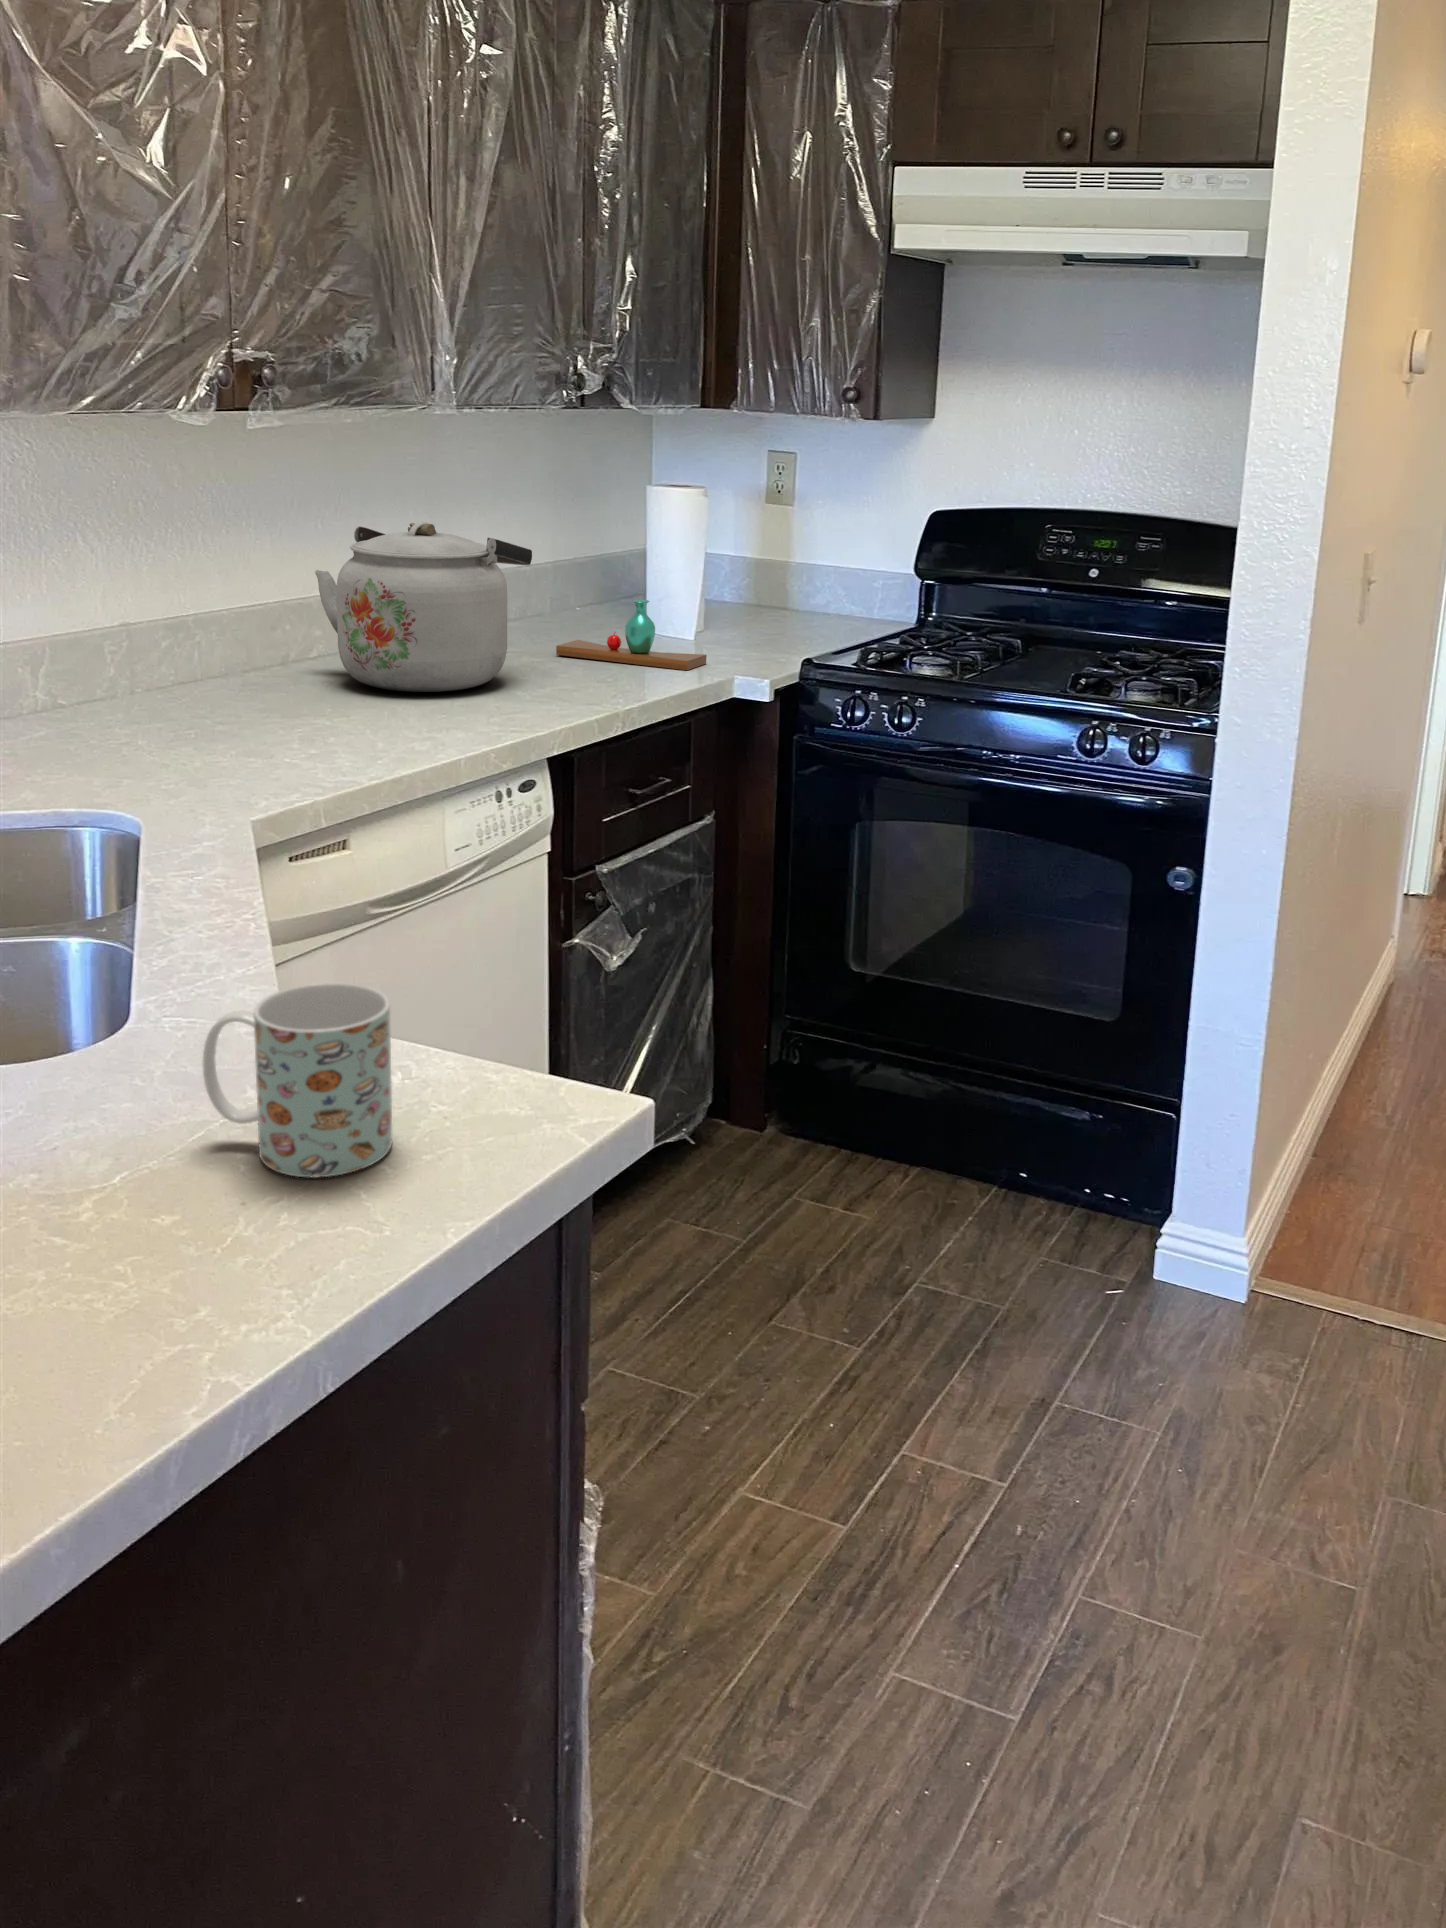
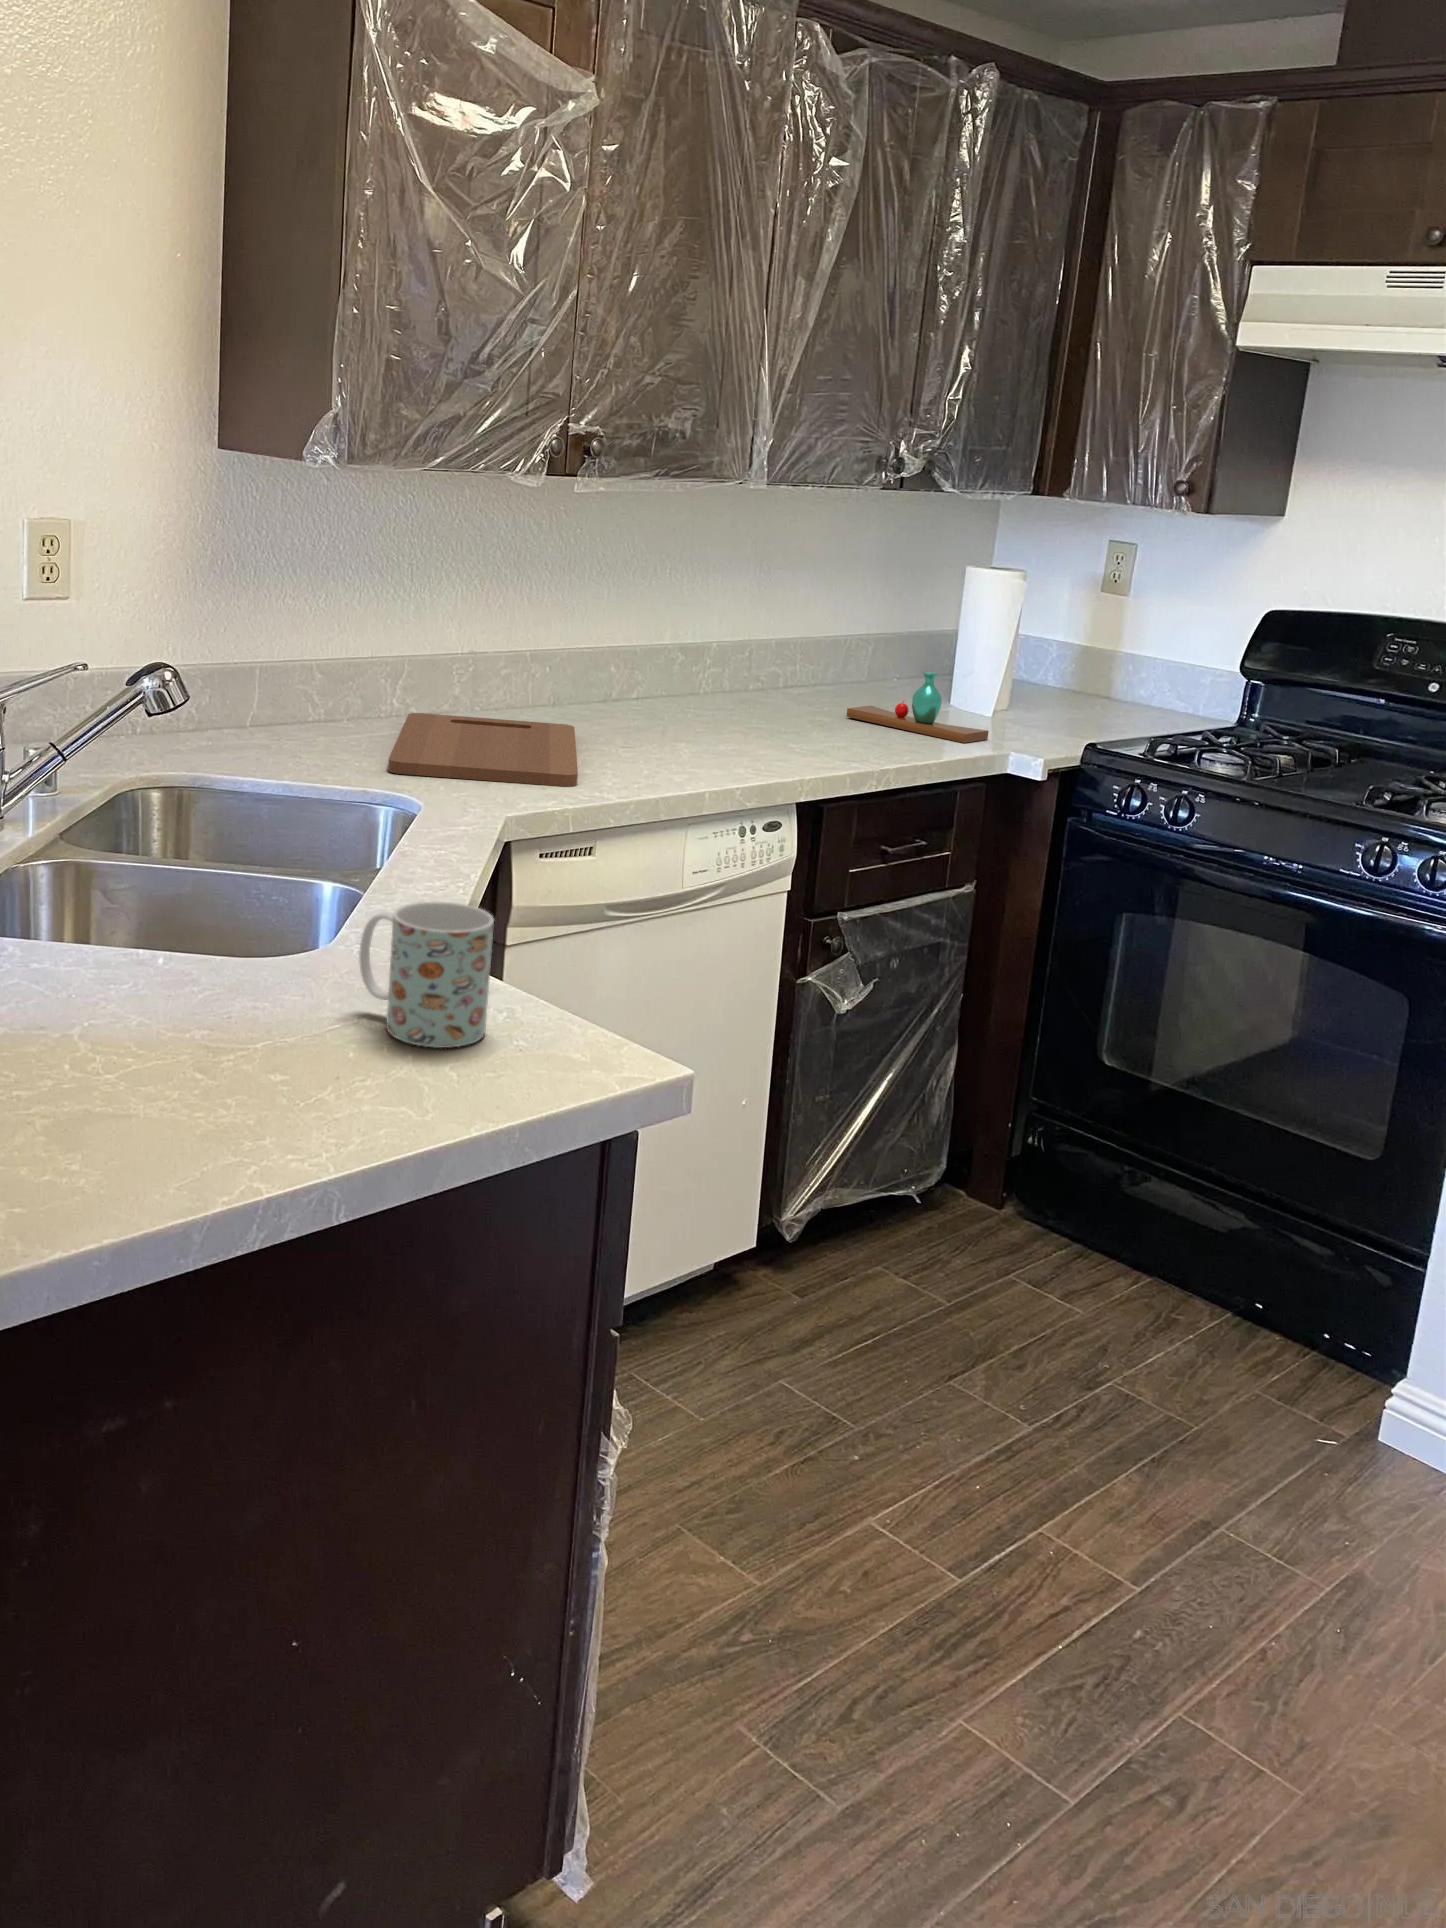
kettle: present [315,522,532,692] -> none [633,581,824,735]
cutting board: none [67,702,314,791] -> present [388,713,578,787]

